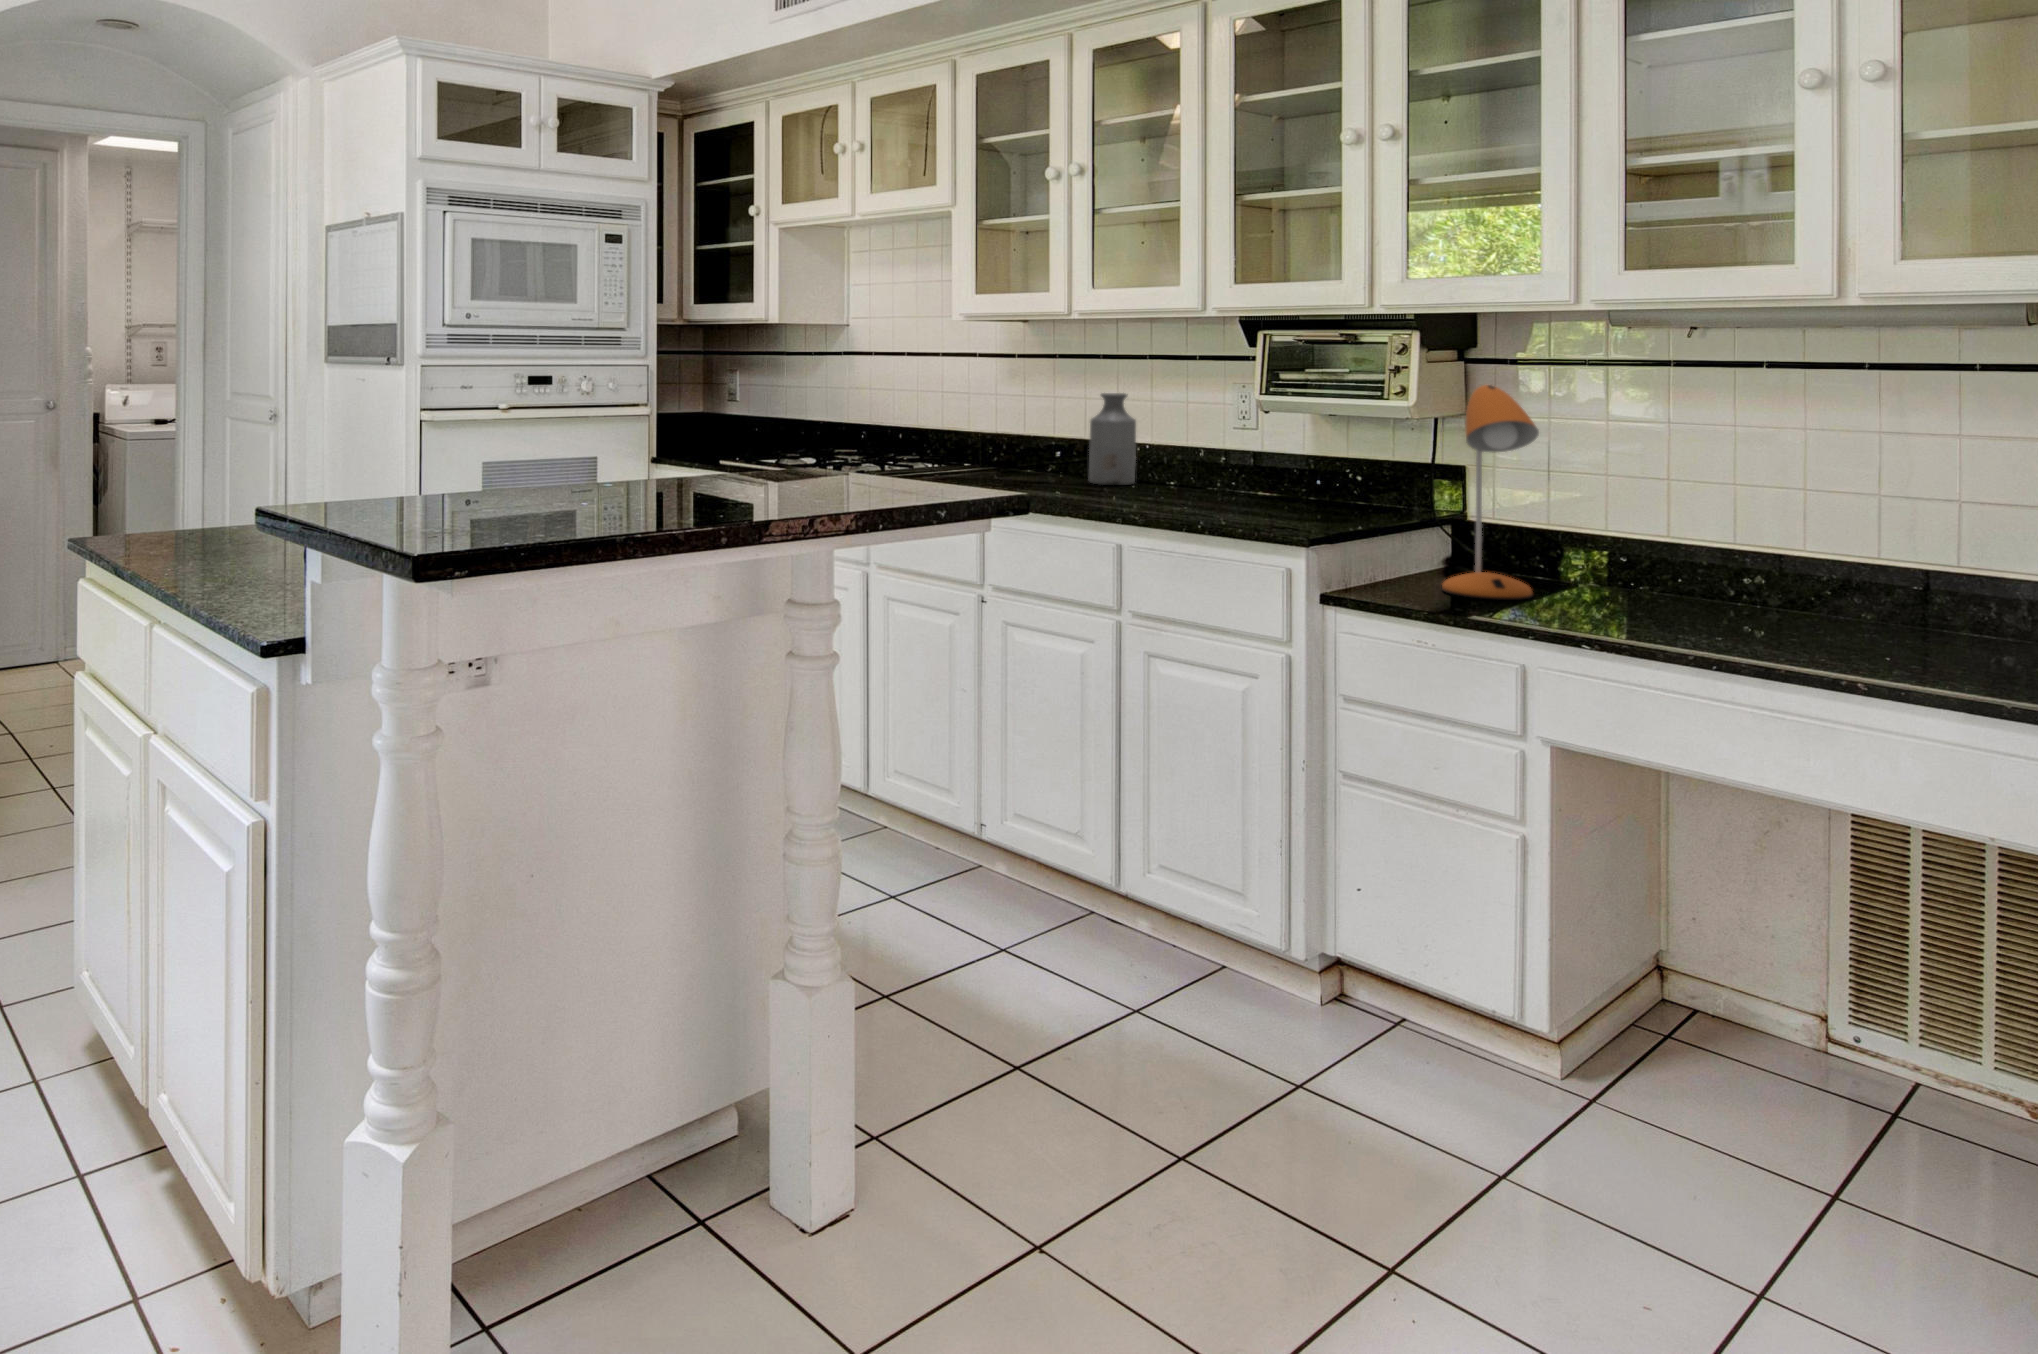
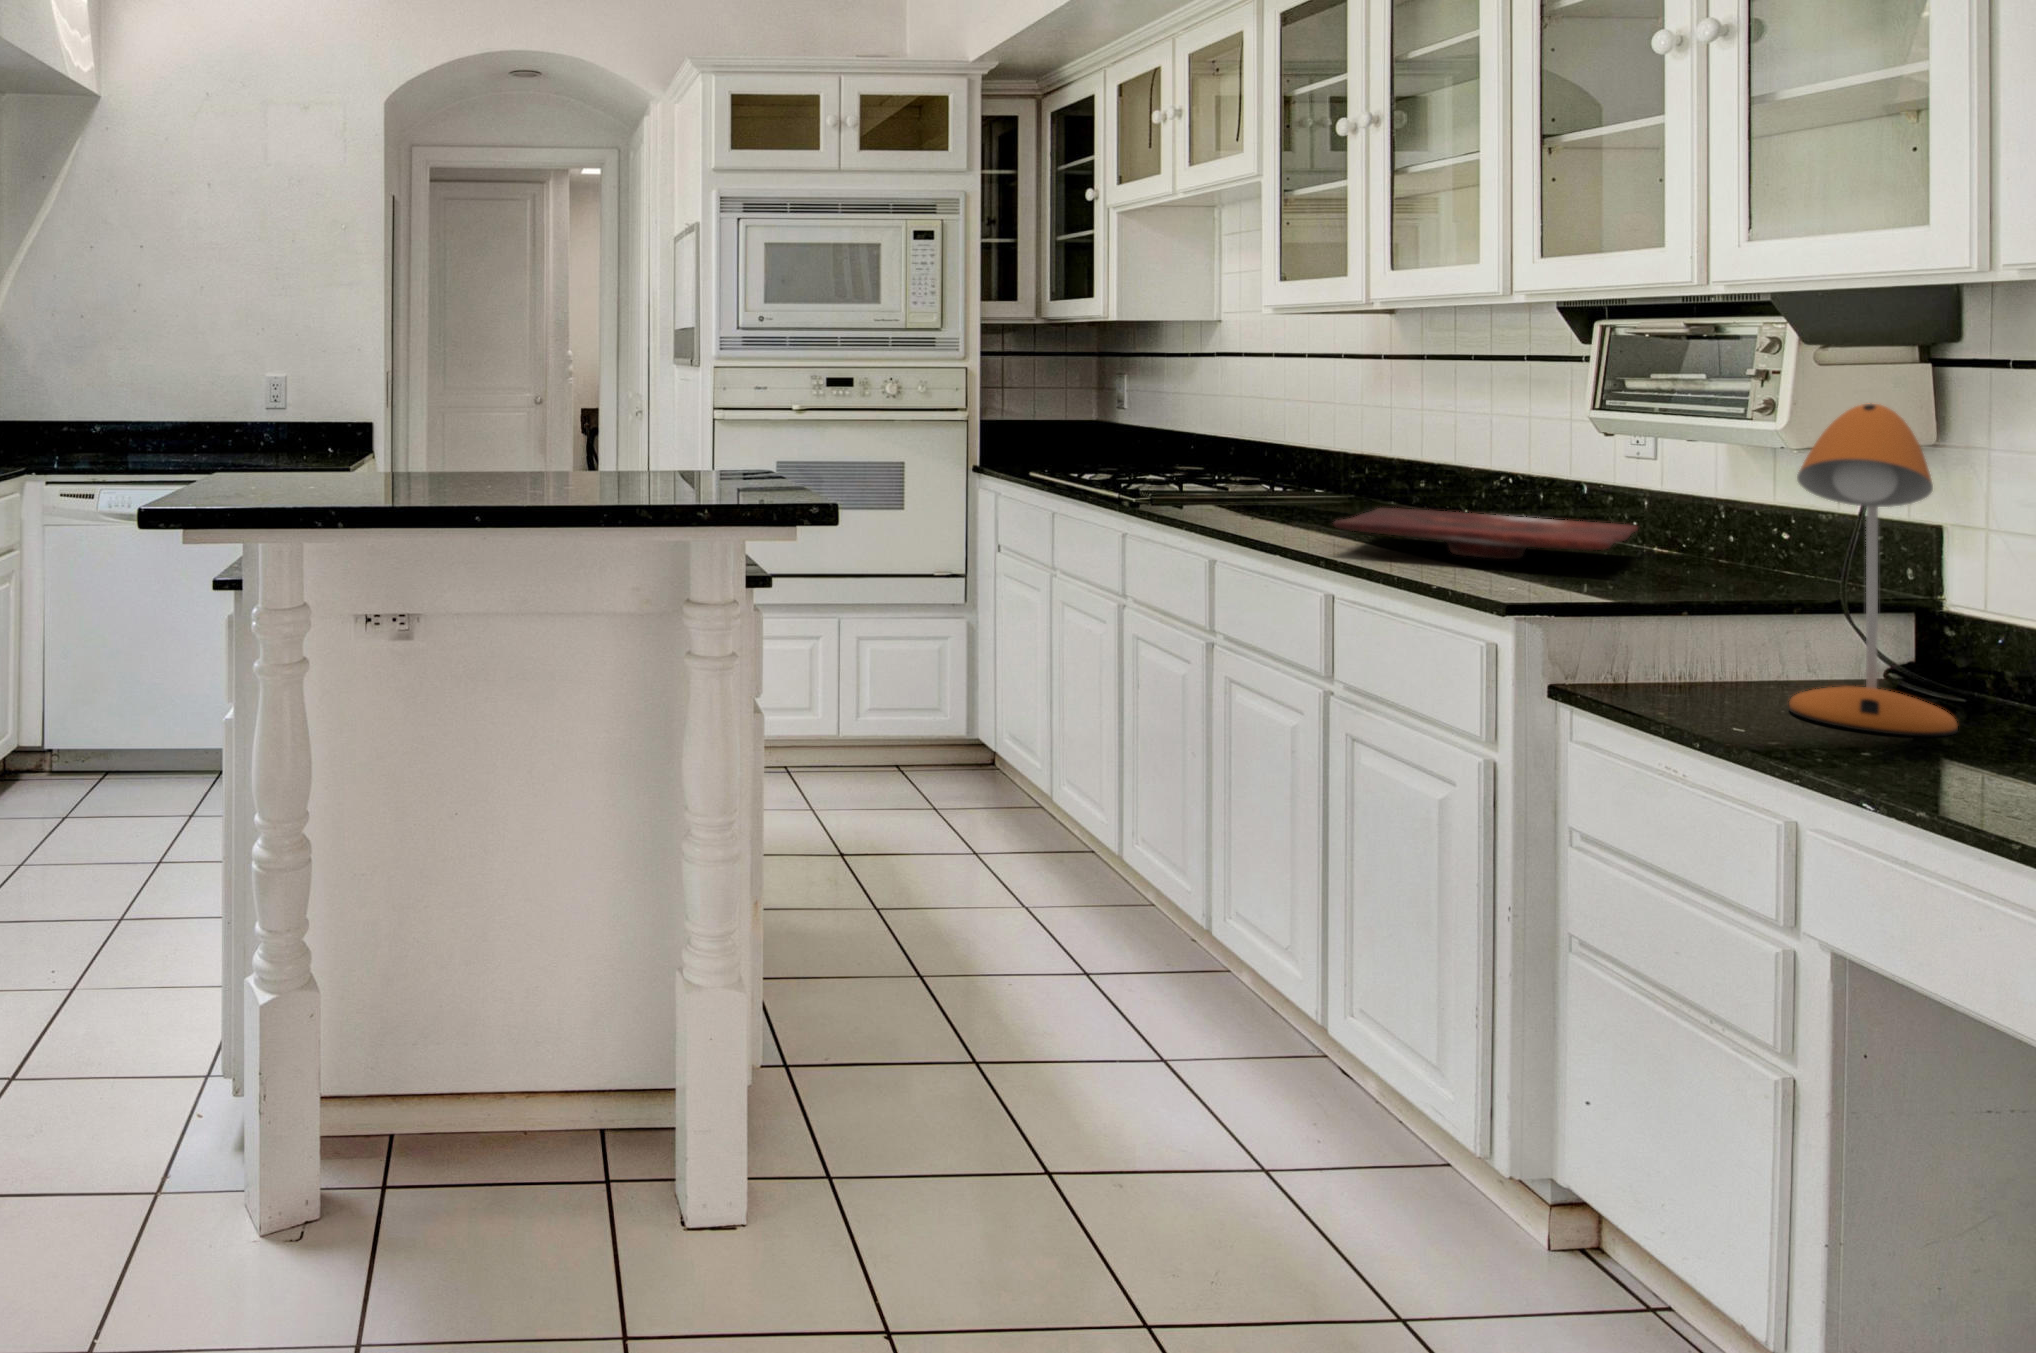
bottle: present [1089,393,1136,485] -> none [1438,405,1510,525]
cutting board: none [1089,475,1286,508] -> present [1334,508,1638,559]

